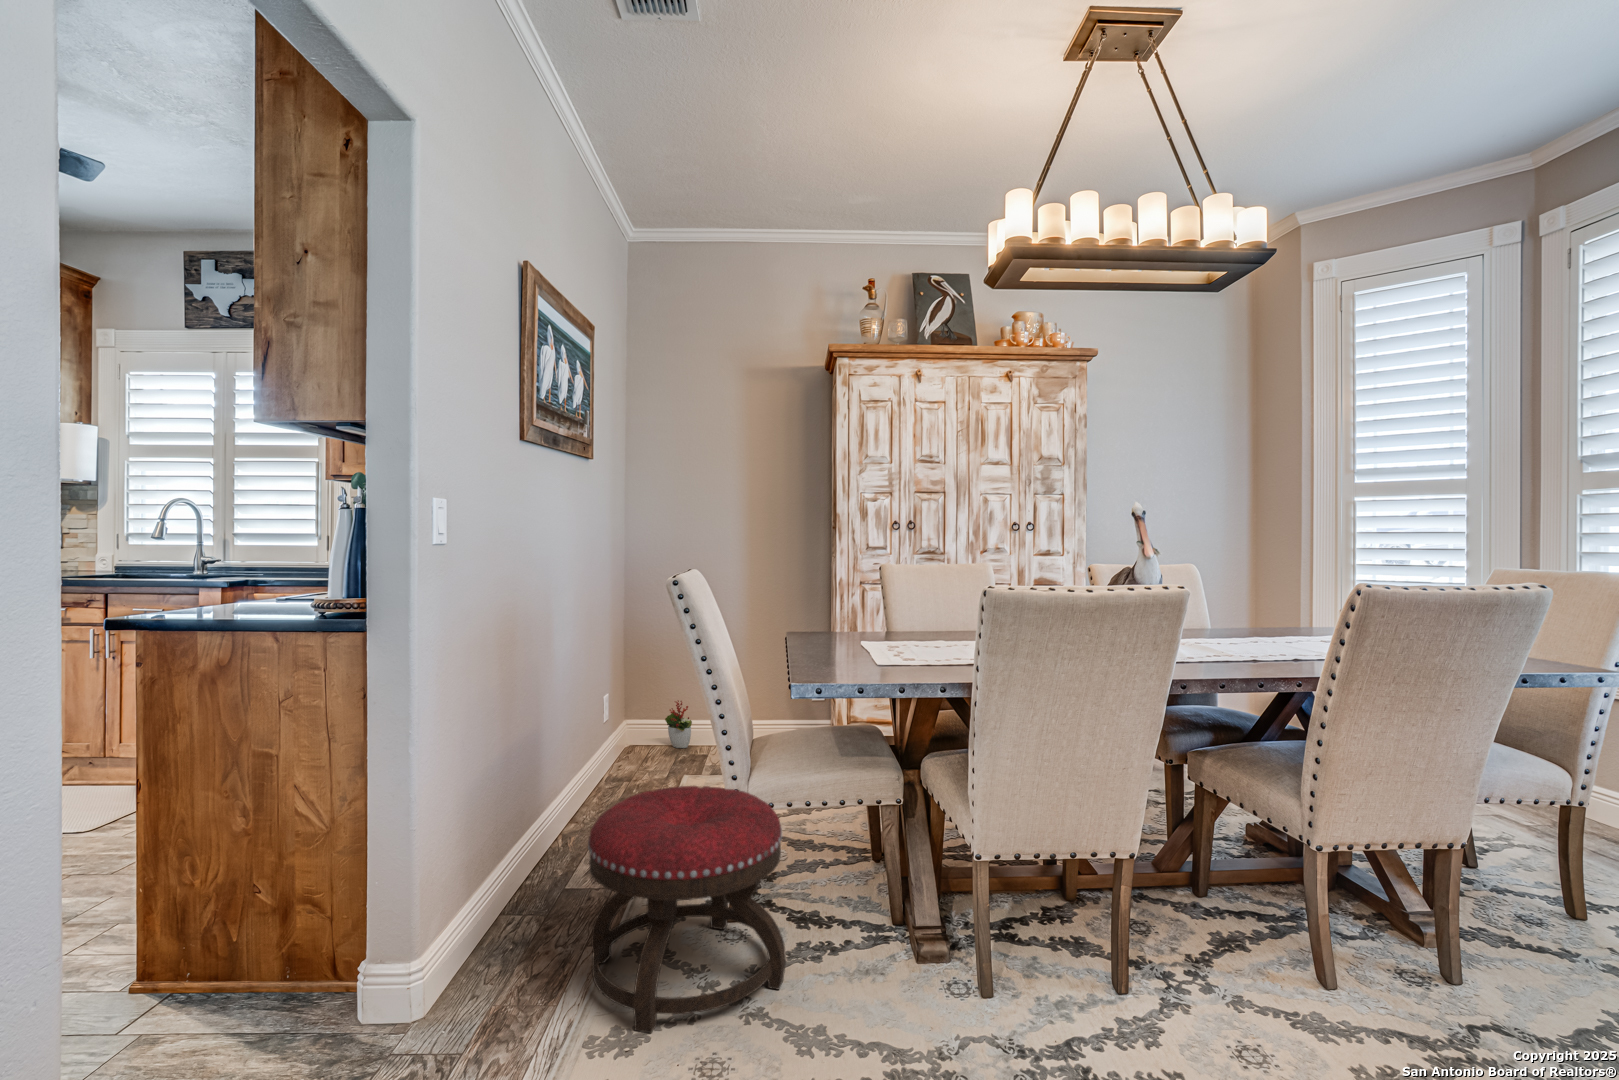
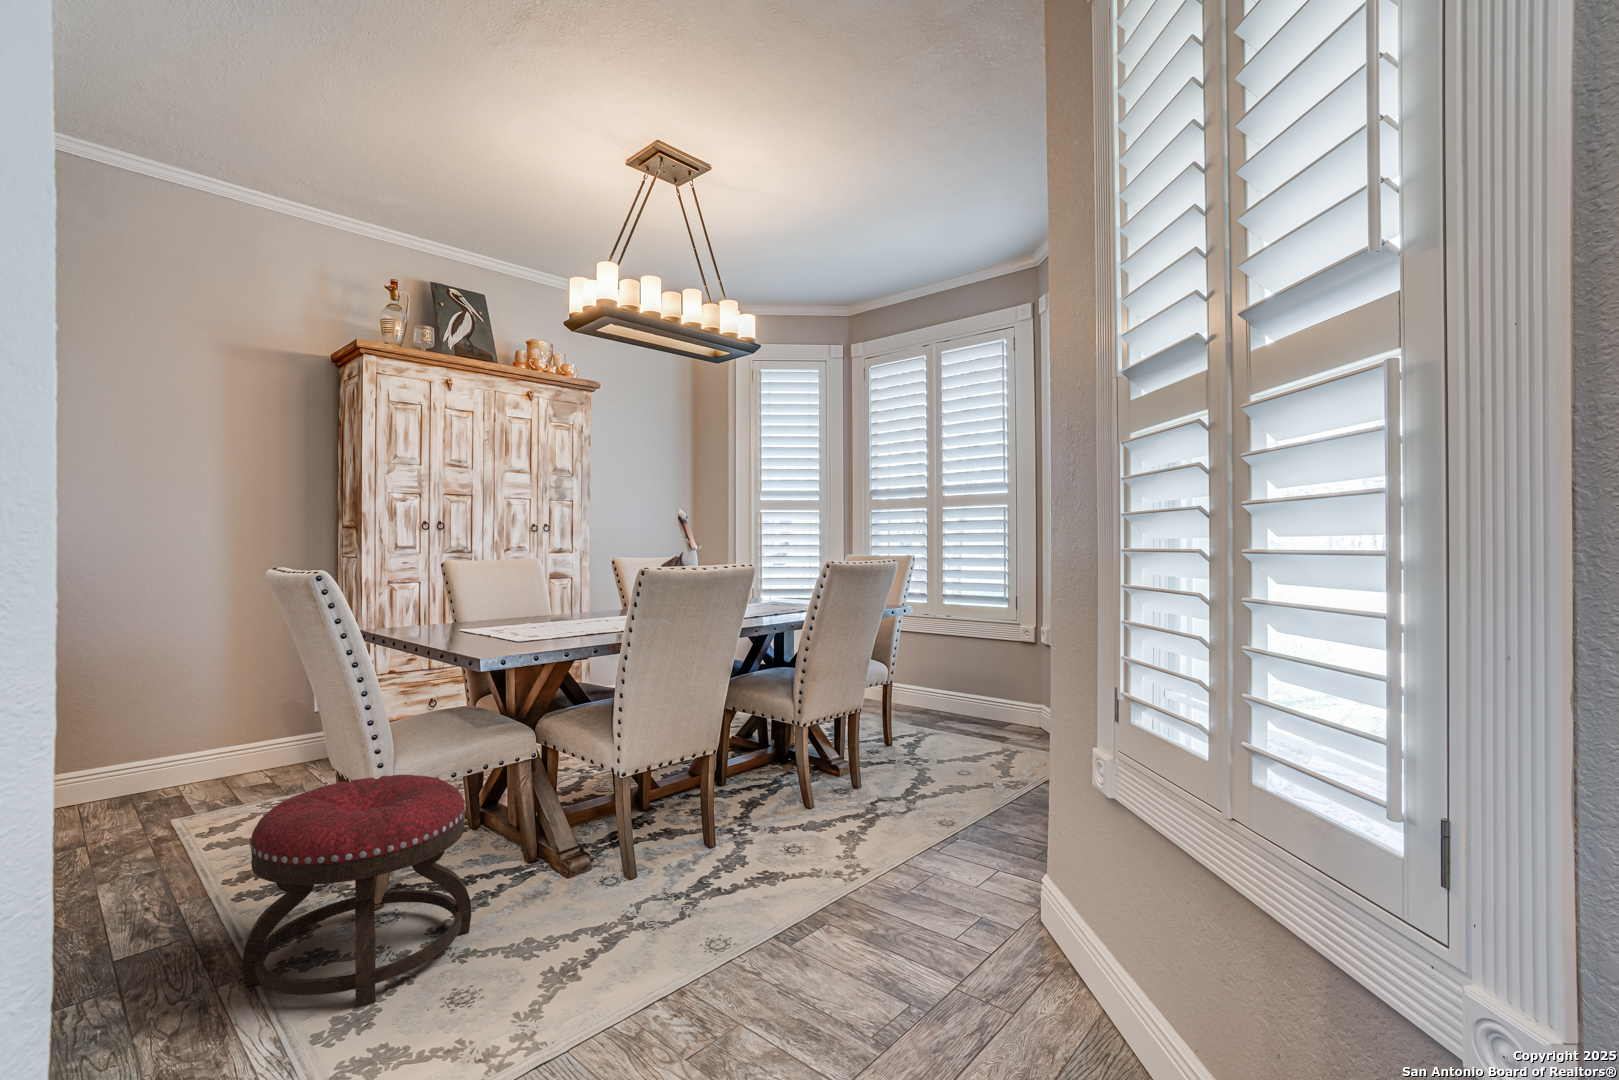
decorative plant: present [665,701,692,748] -> none [99,737,146,797]

